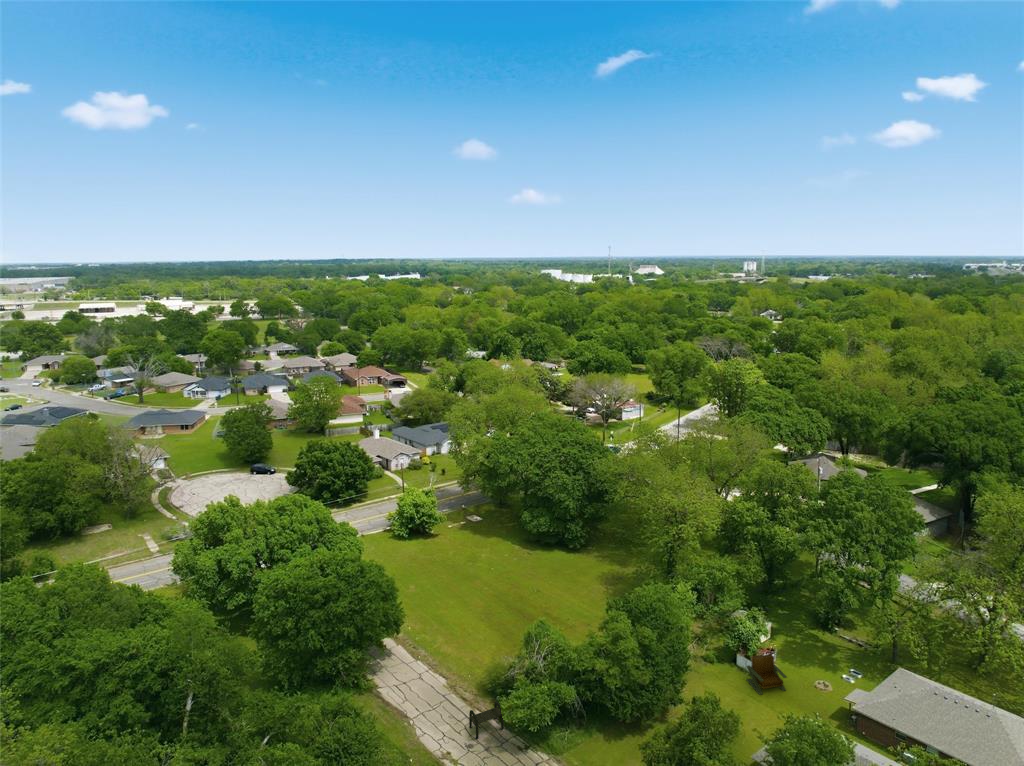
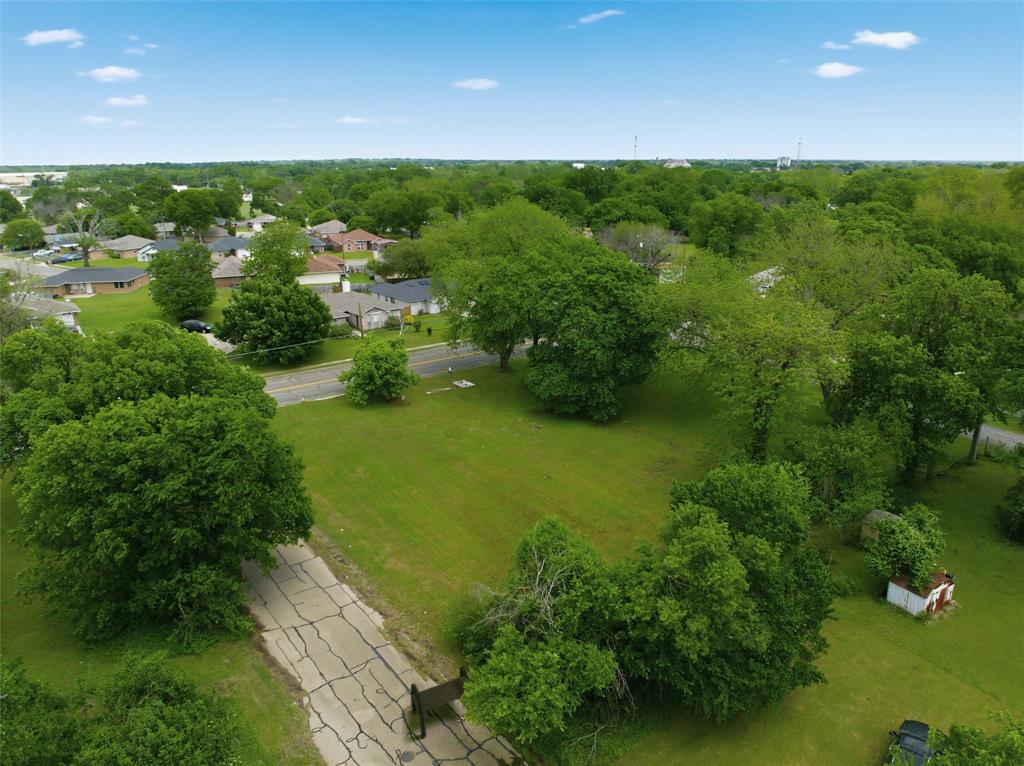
lounge chair: present [746,654,787,695] -> none [913,584,1001,657]

